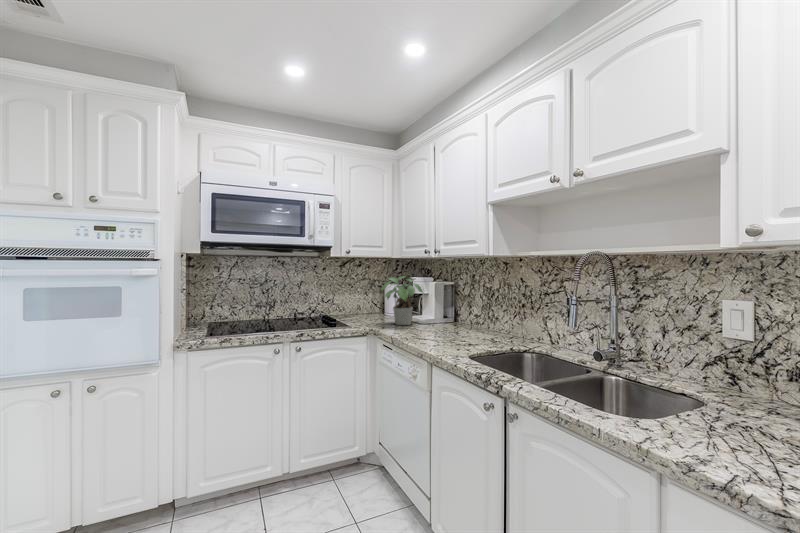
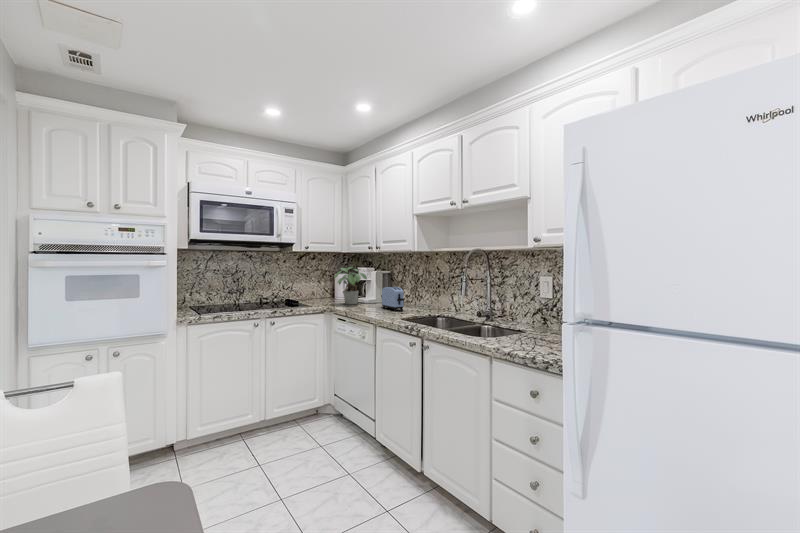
toaster: none [442,305,474,340] -> present [381,287,404,311]

